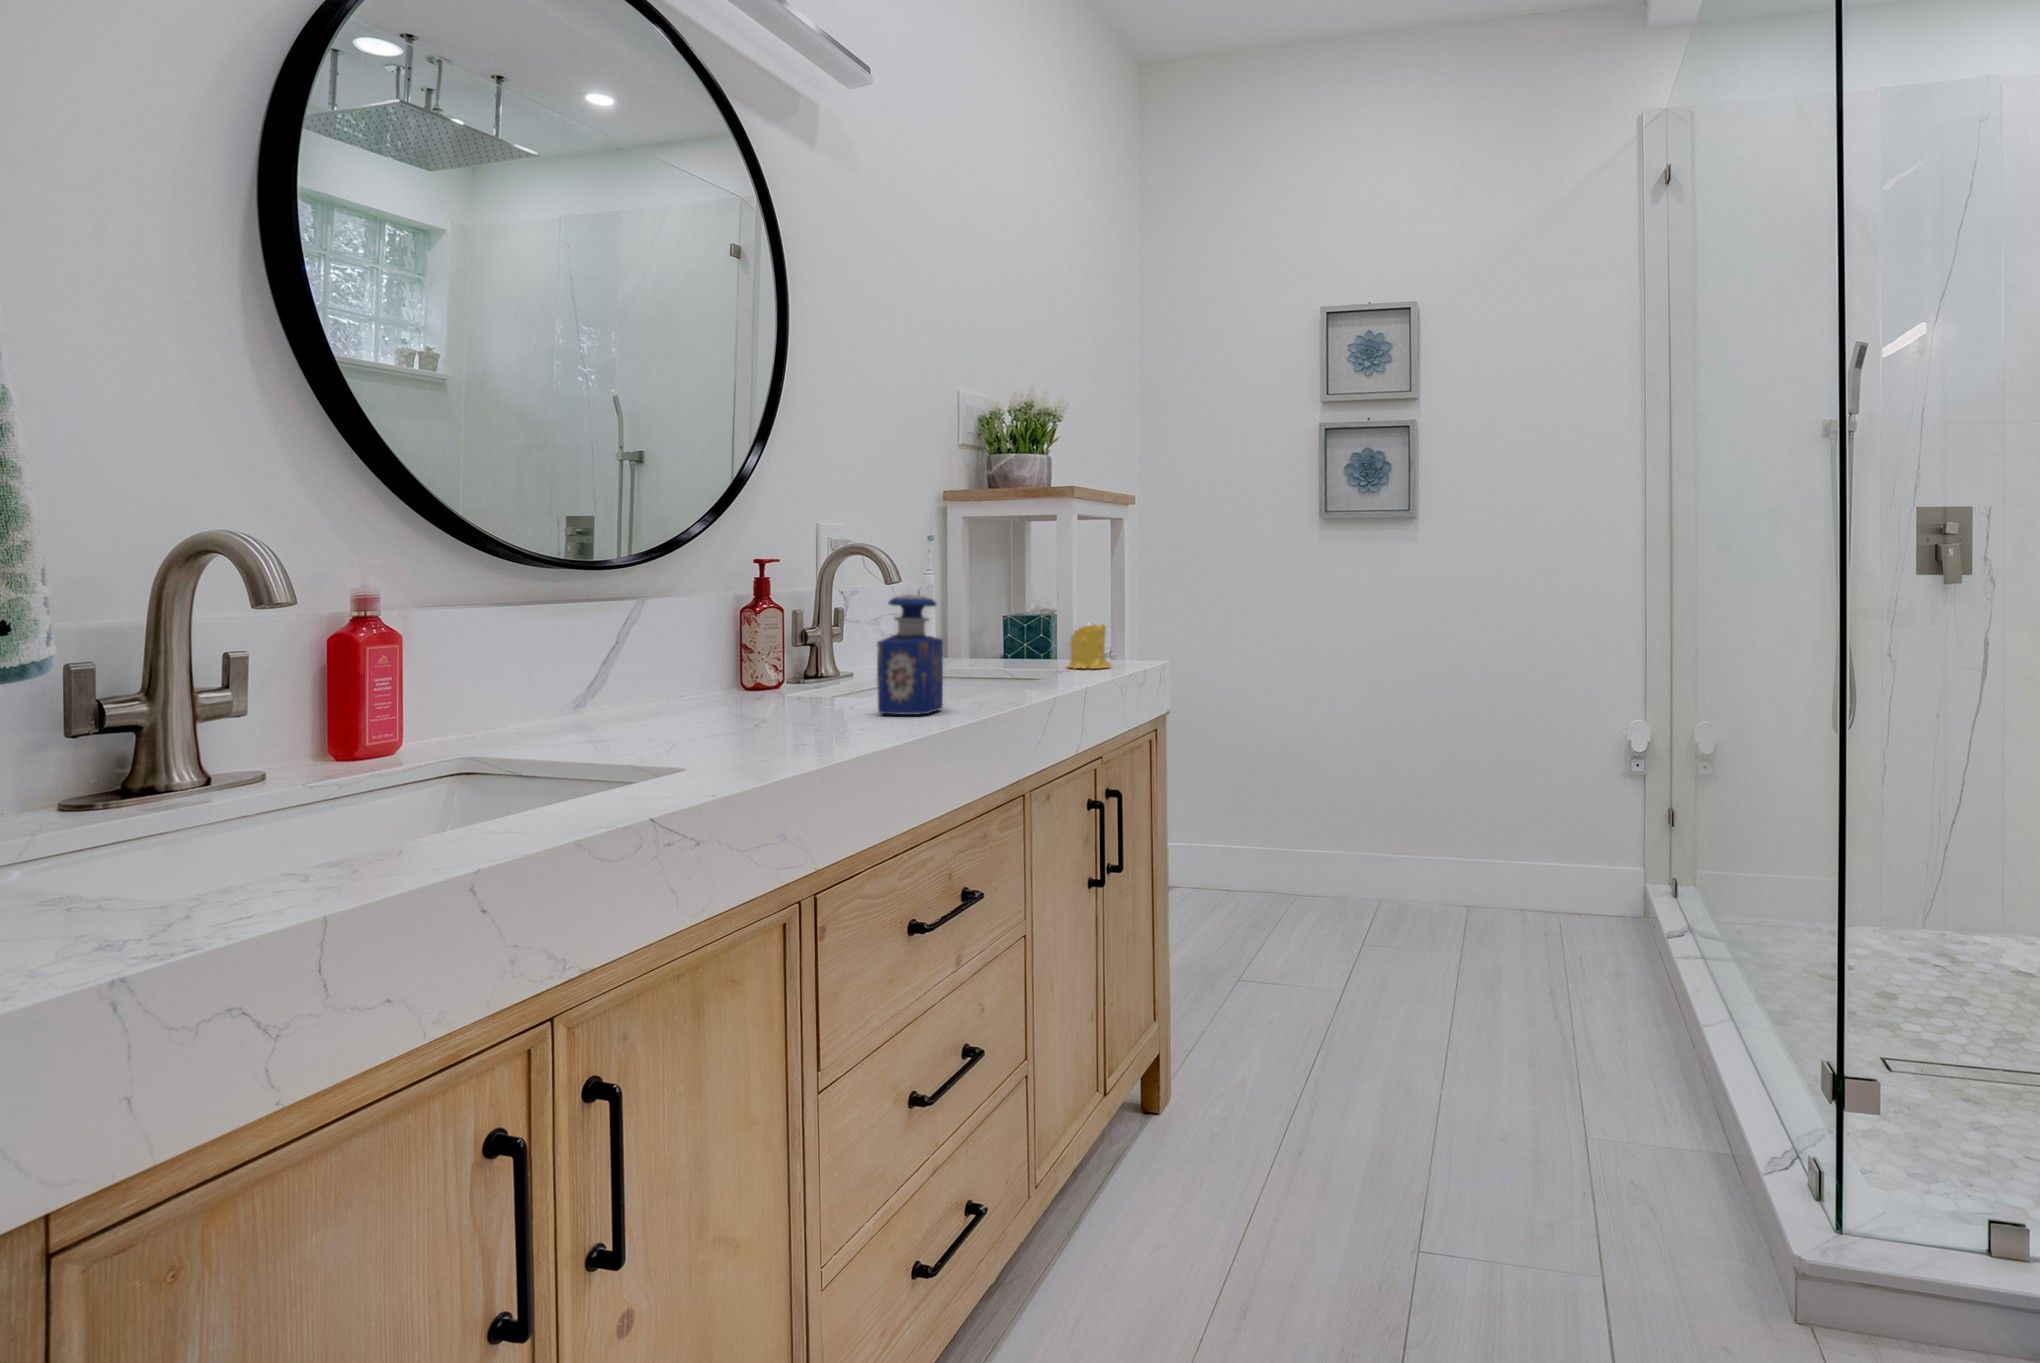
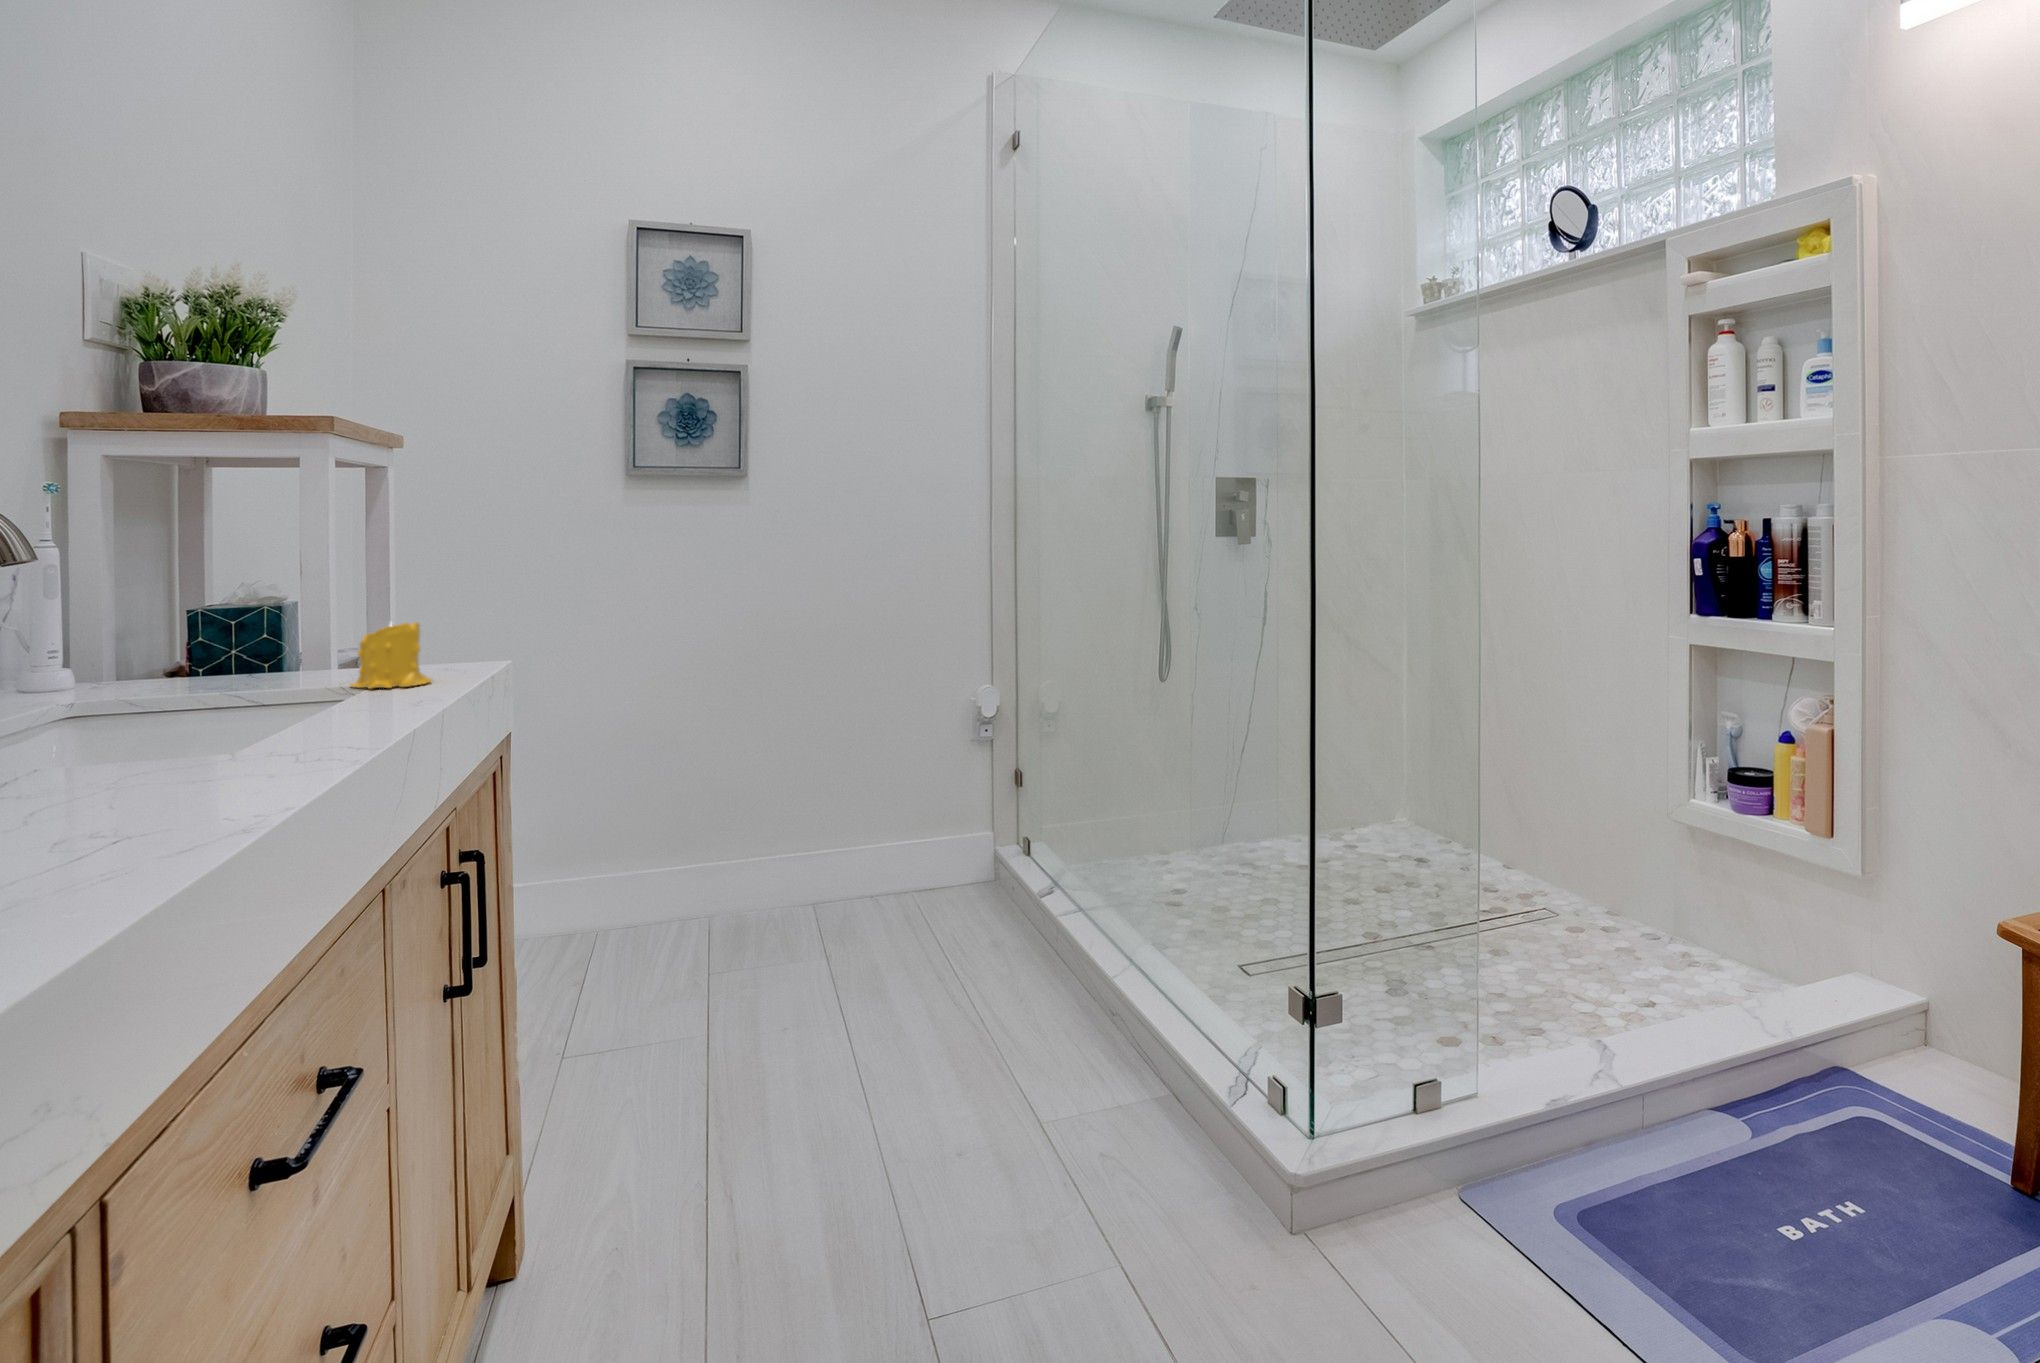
perfume bottle: present [877,595,943,715] -> none [102,606,242,814]

